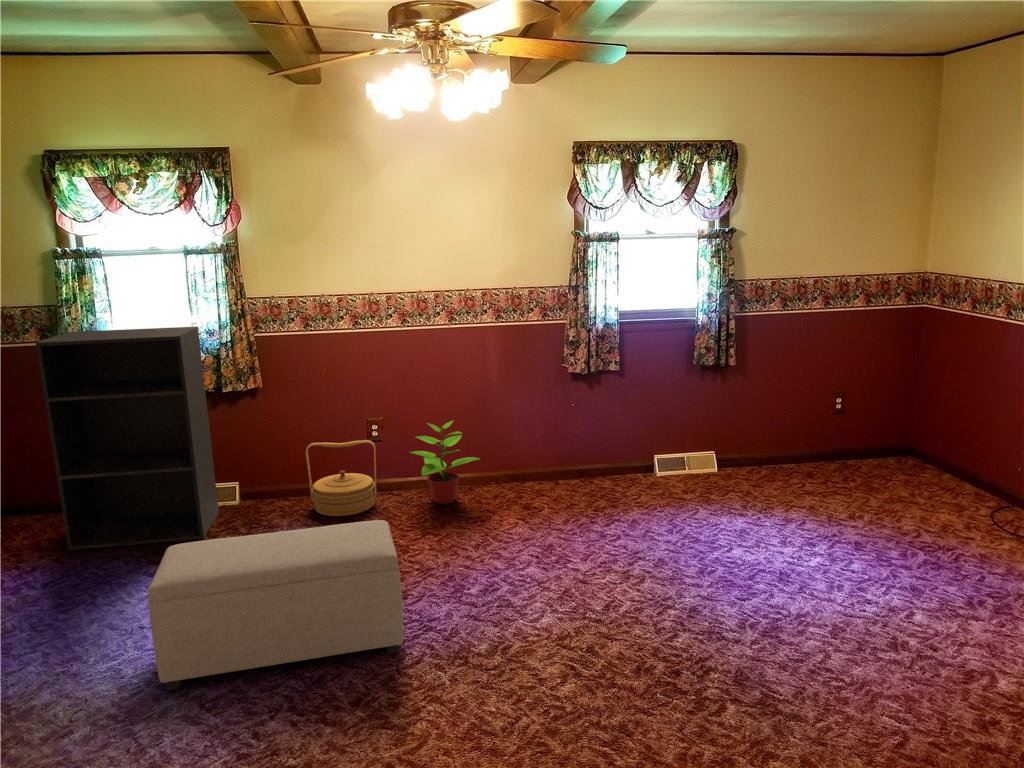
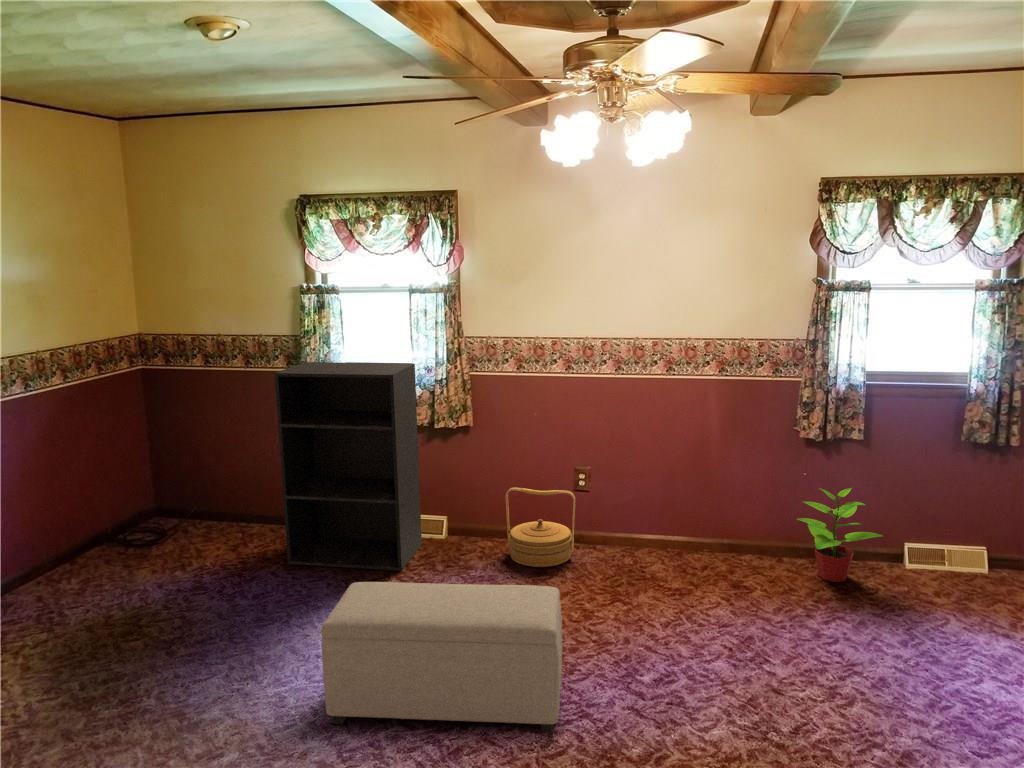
potted plant: present [410,421,480,504] -> present [797,488,882,582]

